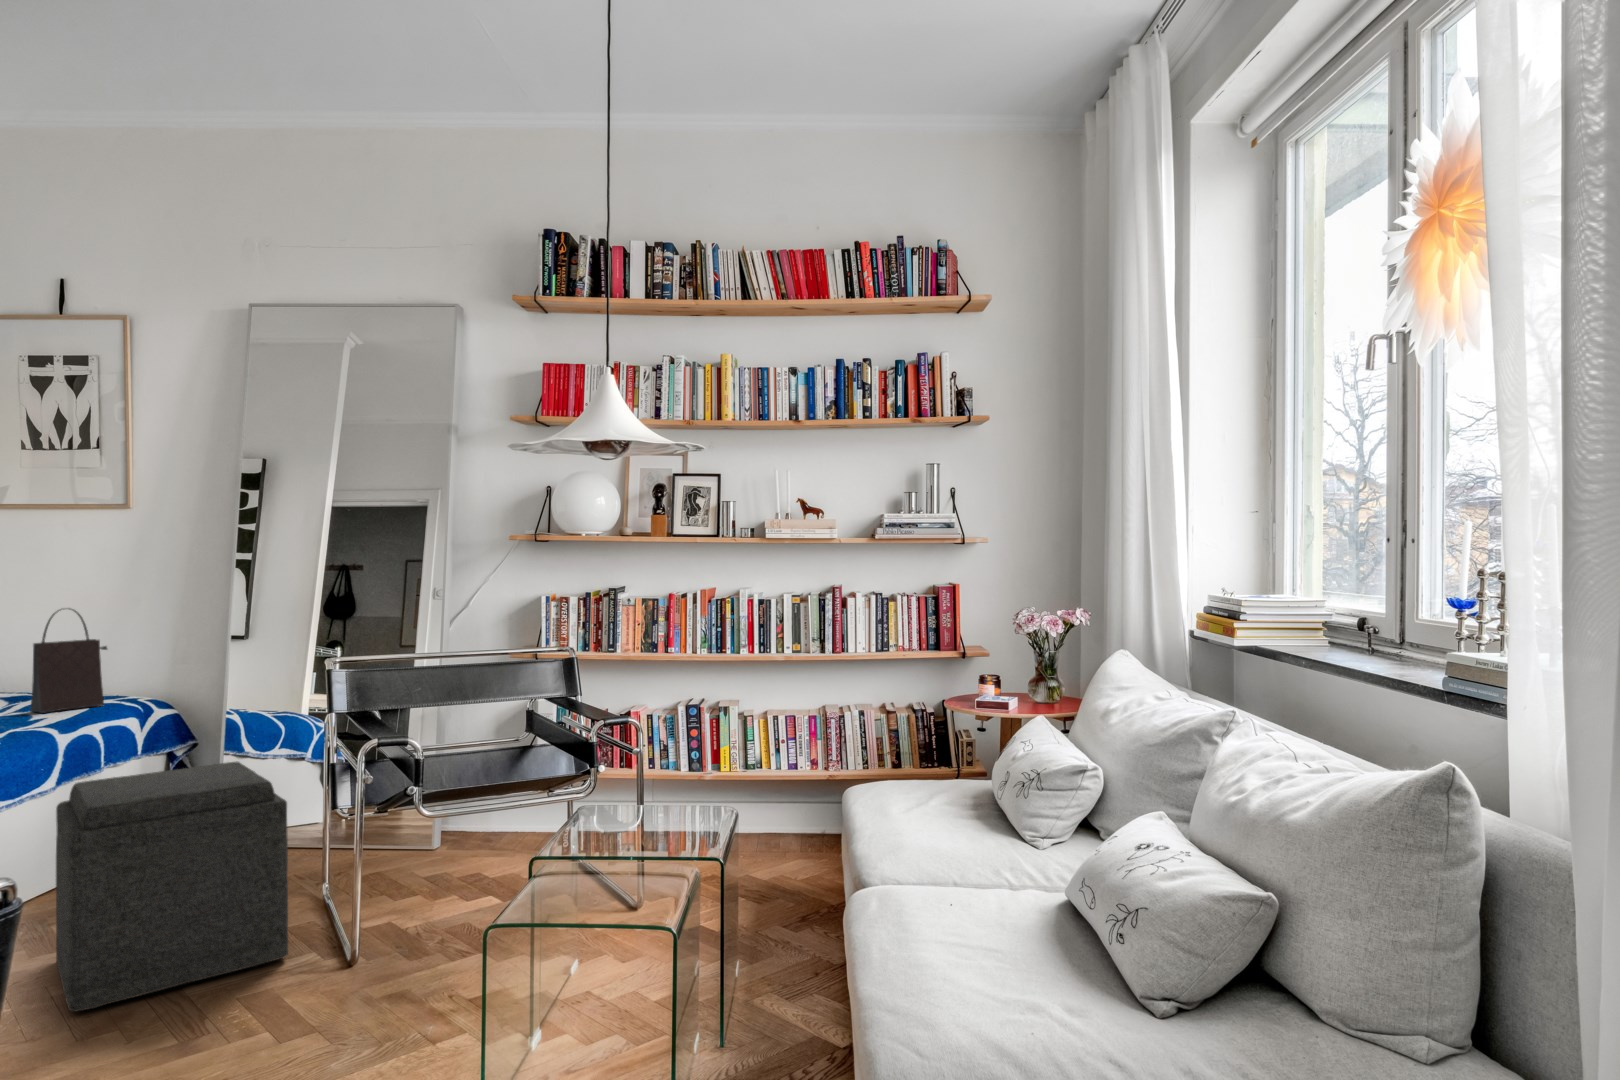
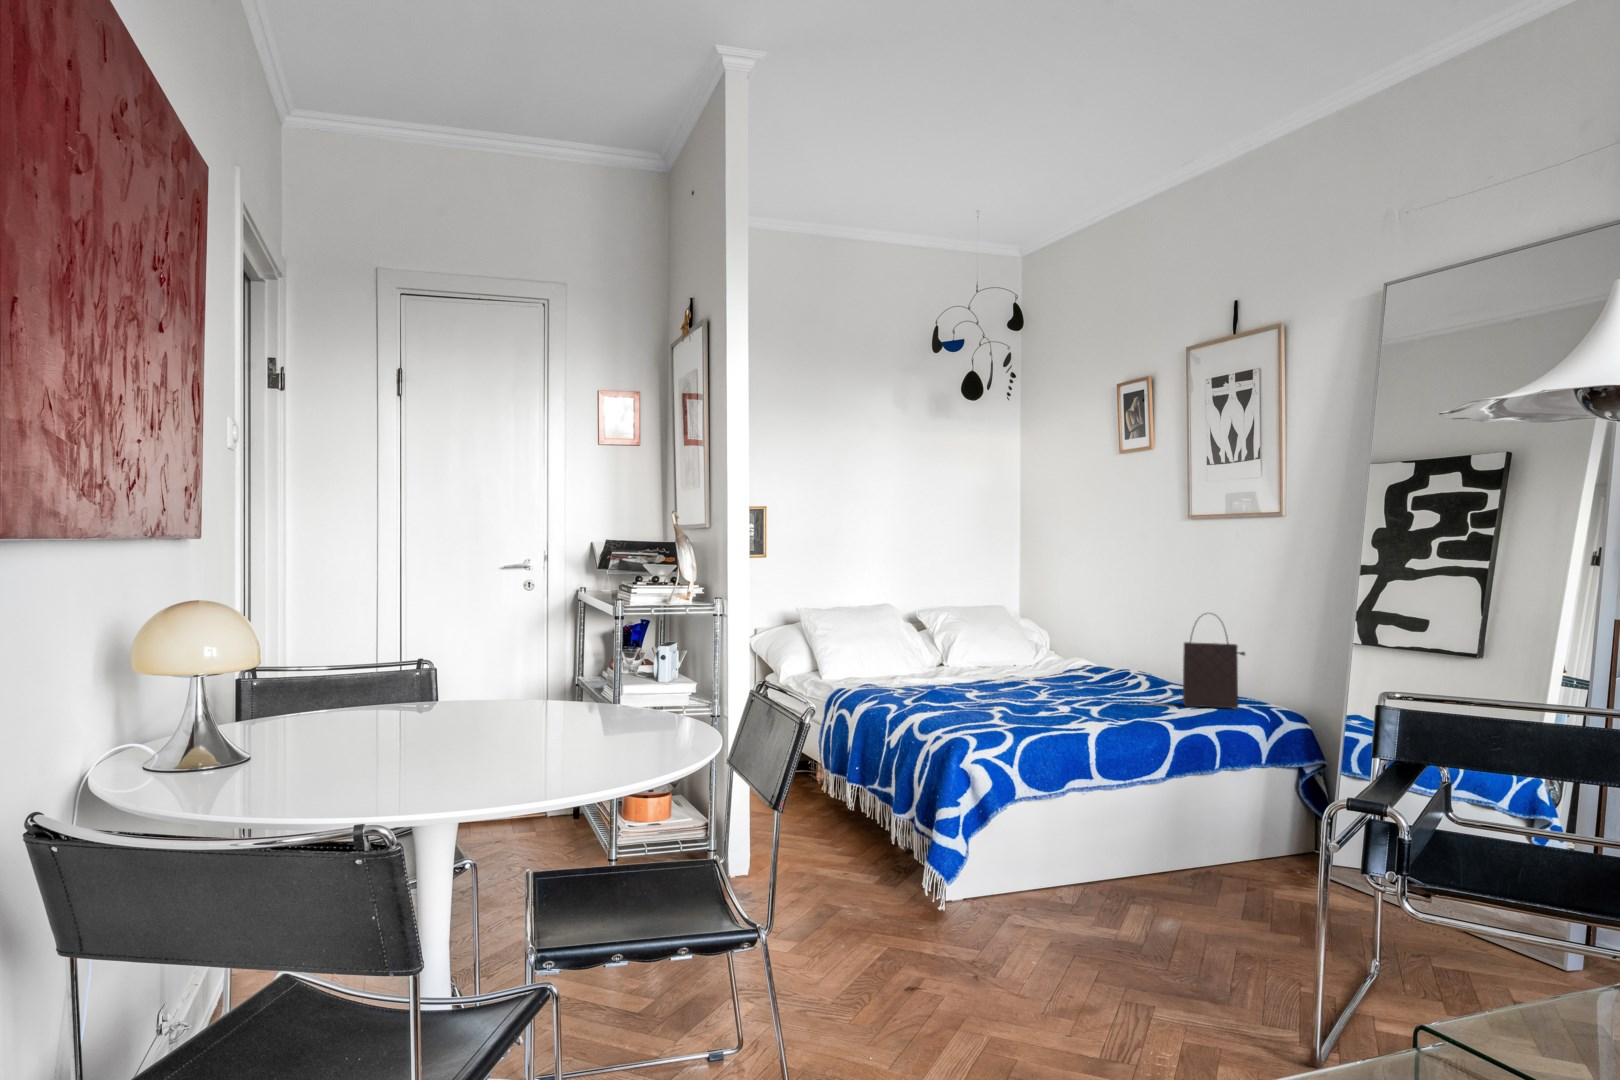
ottoman: present [56,761,288,1012] -> none [1057,784,1271,1035]

